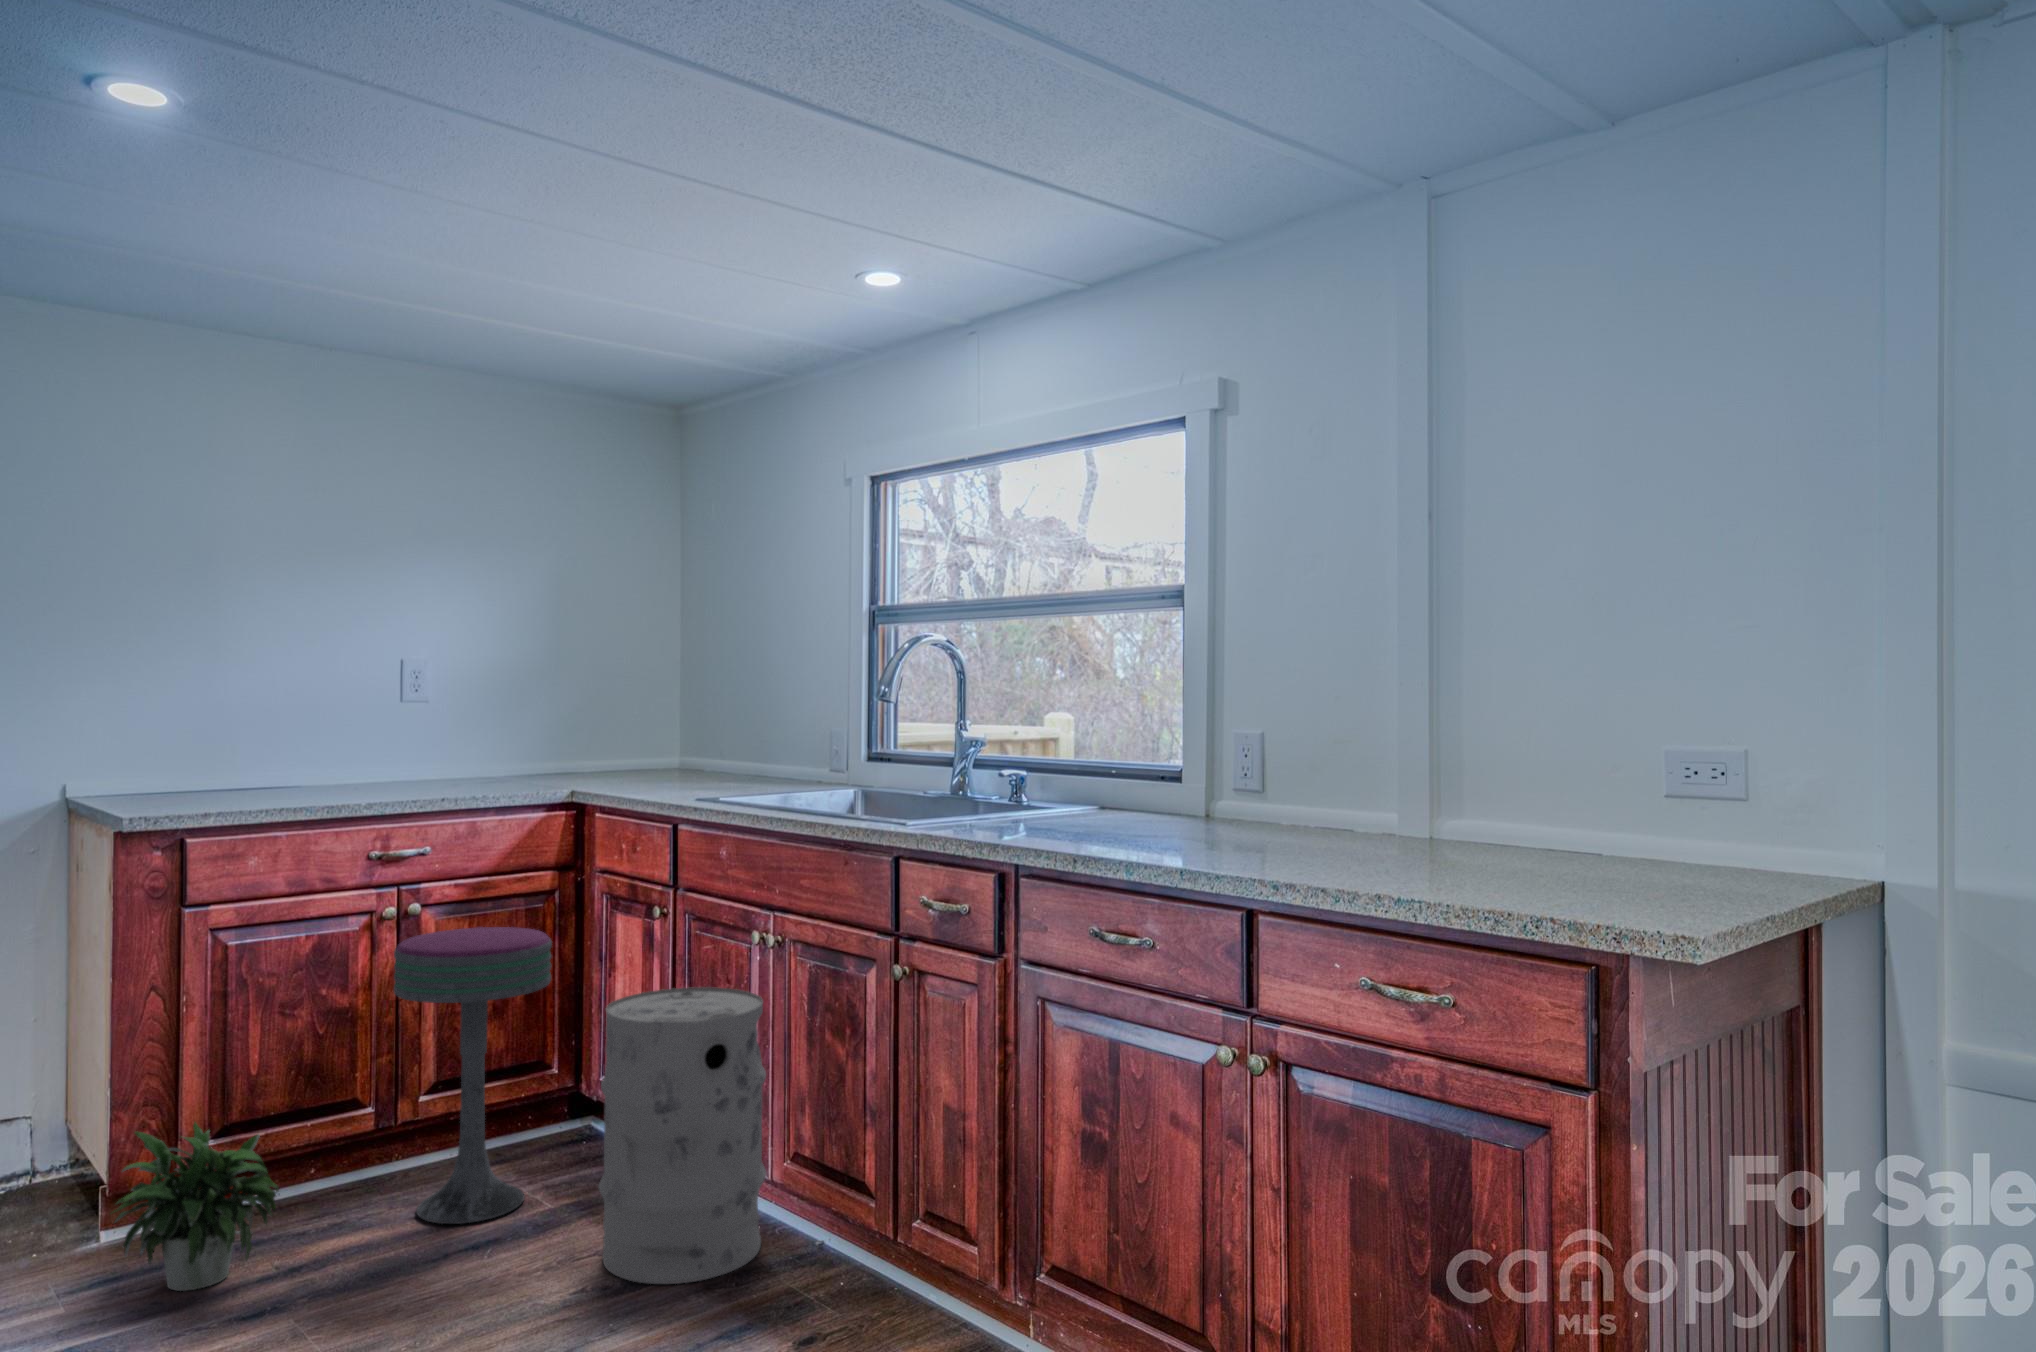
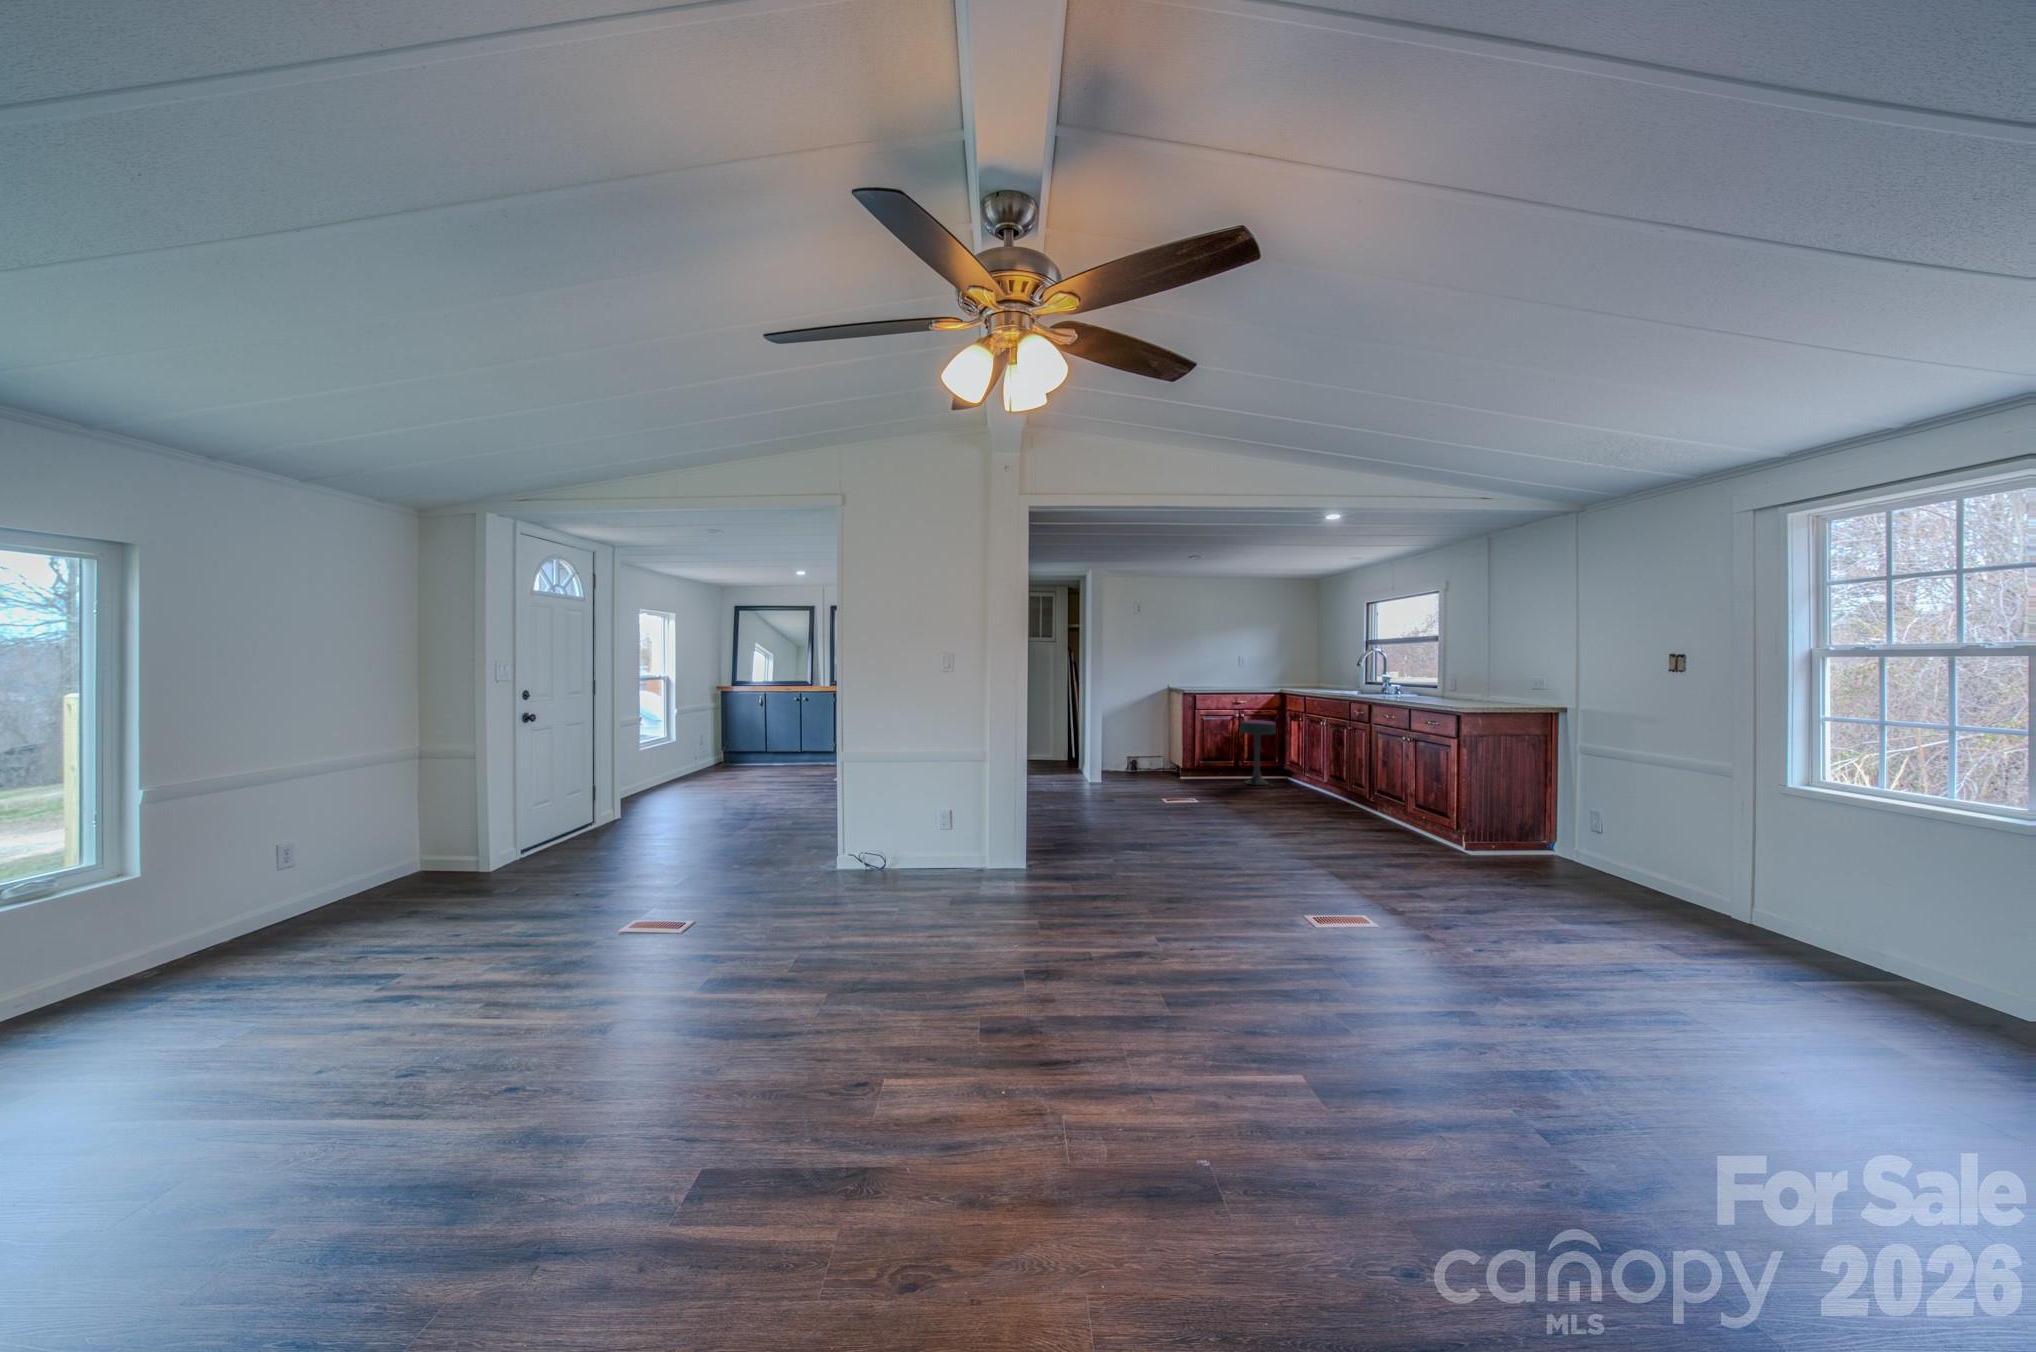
trash can: present [598,987,766,1284] -> none [1285,735,1325,796]
potted plant: present [112,1122,279,1291] -> none [1188,754,1218,785]

